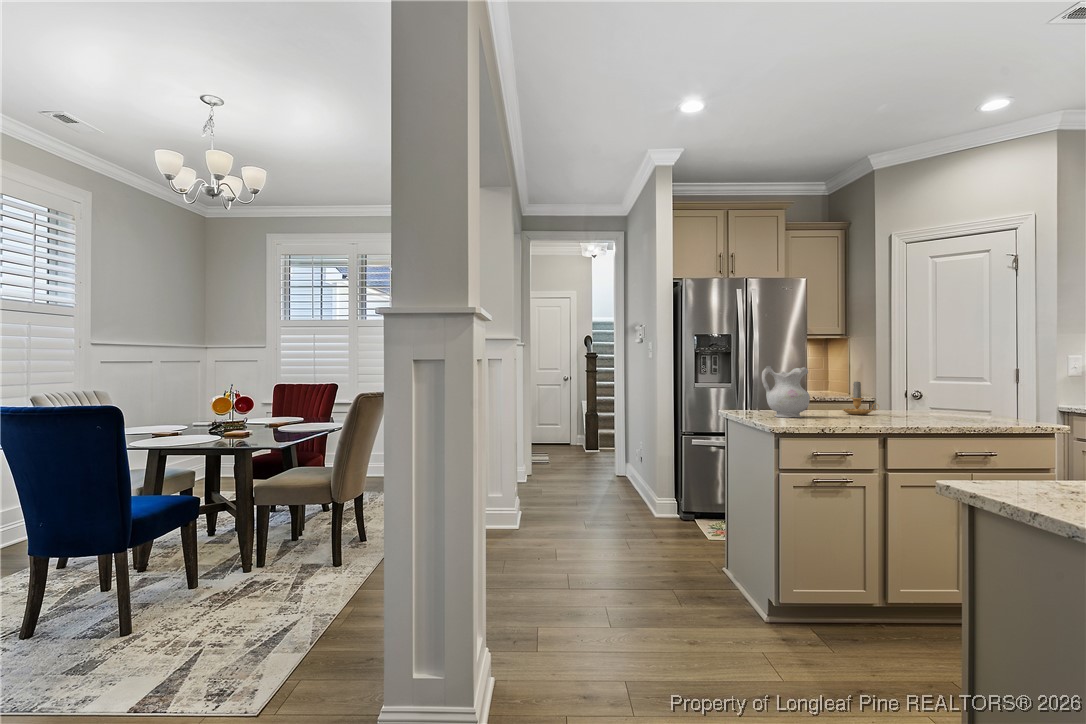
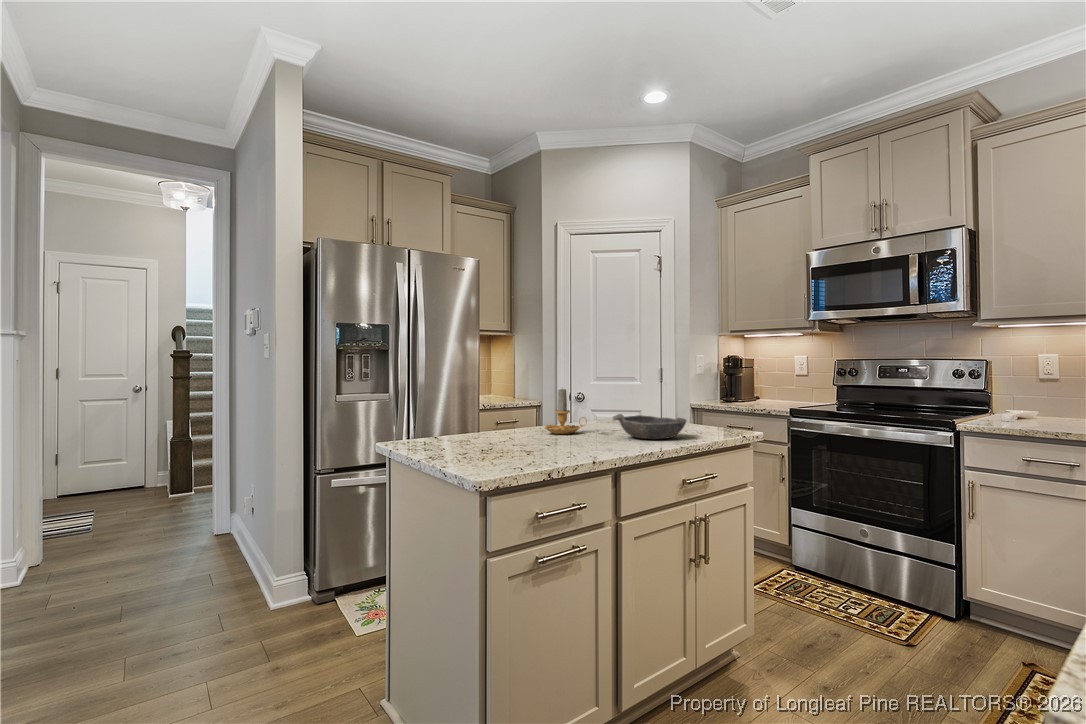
ceramic pitcher: present [762,366,810,418] -> none [450,369,519,450]
bowl: none [890,400,962,420] -> present [613,414,686,439]

